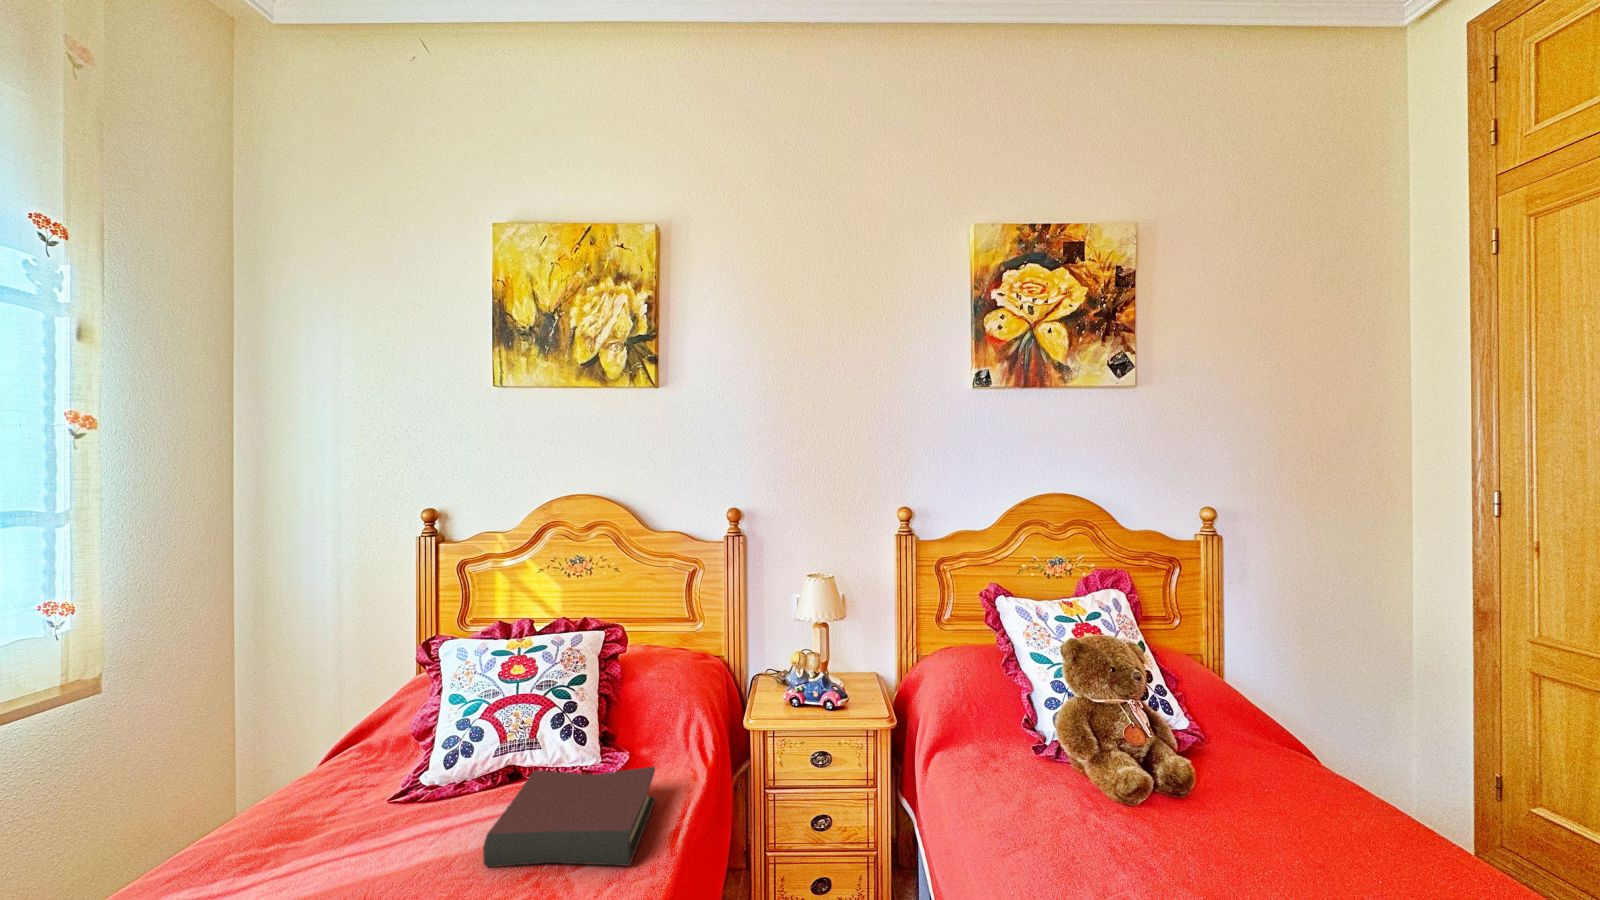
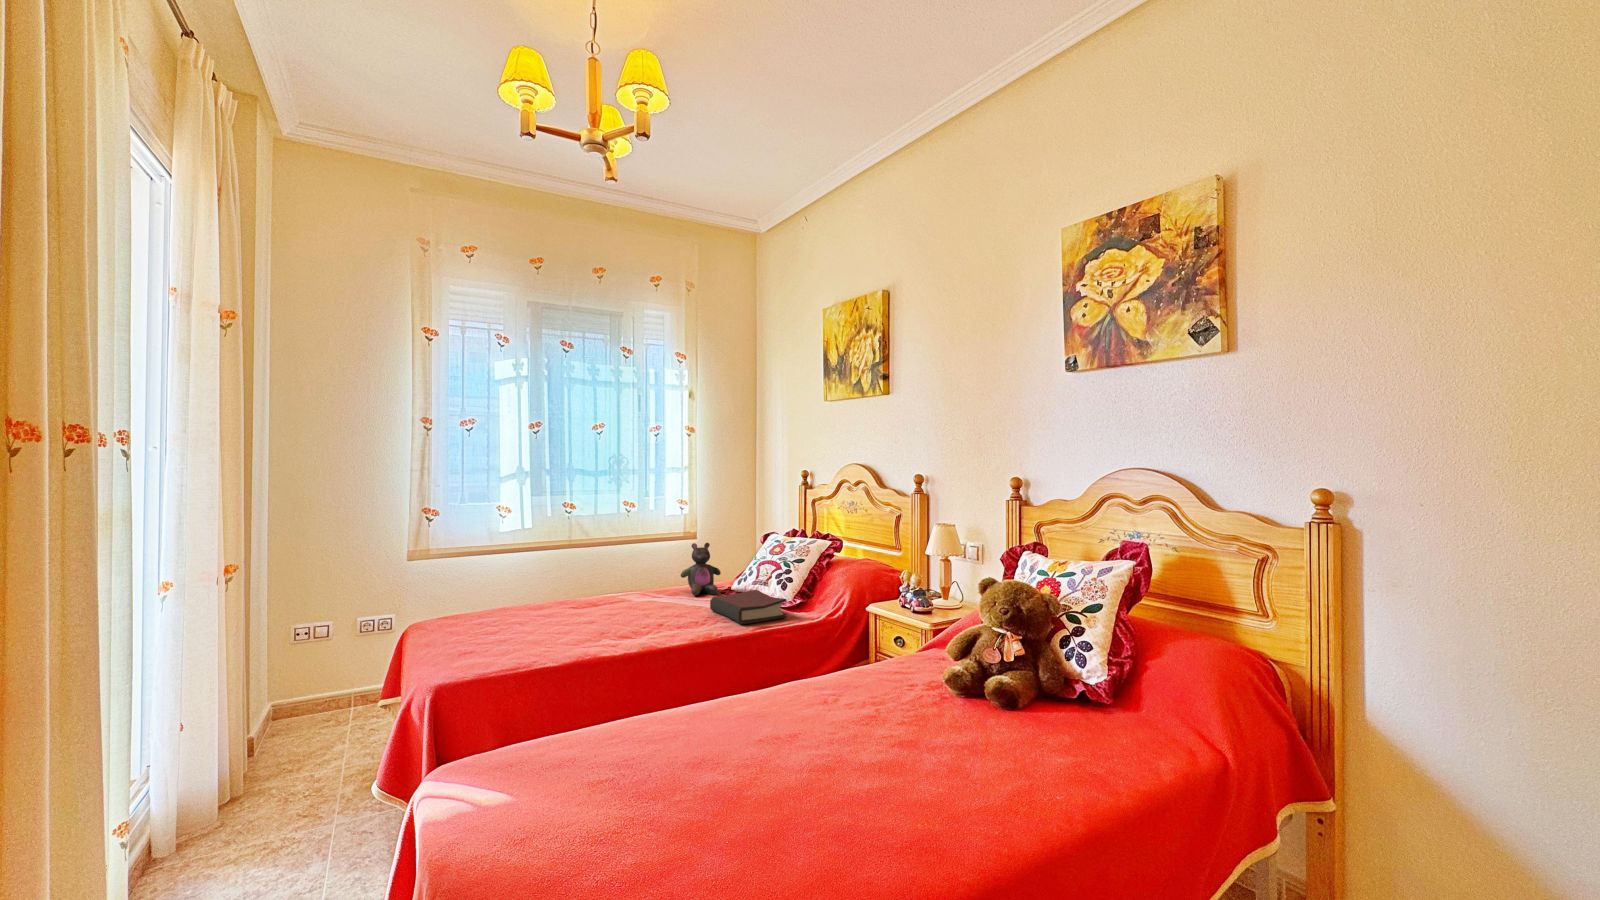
stuffed bear: none [273,704,394,848] -> present [681,543,721,596]

